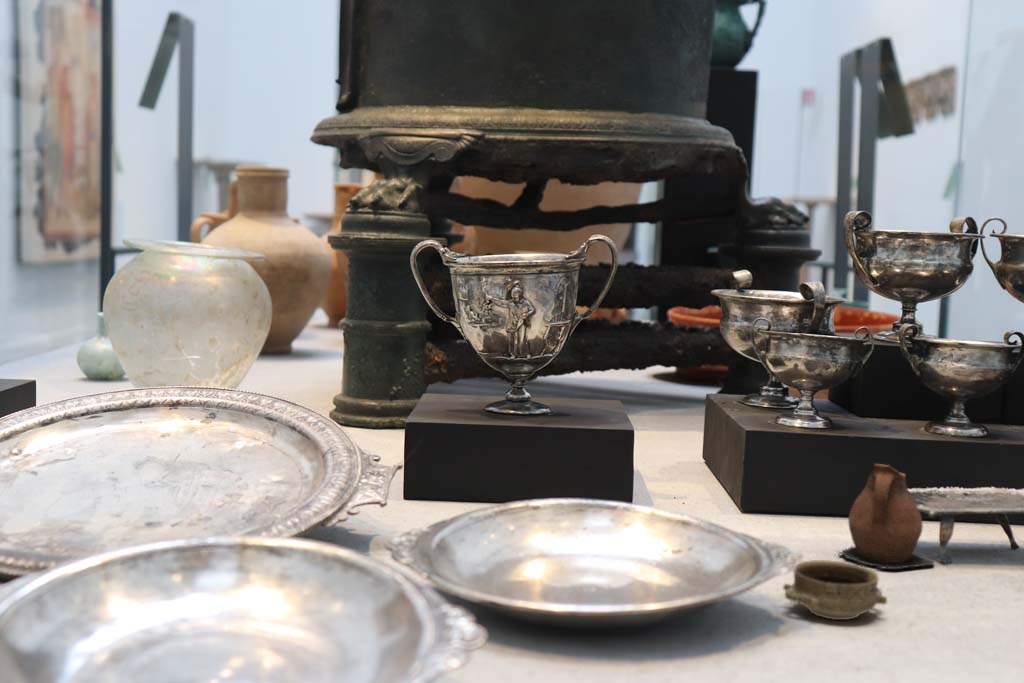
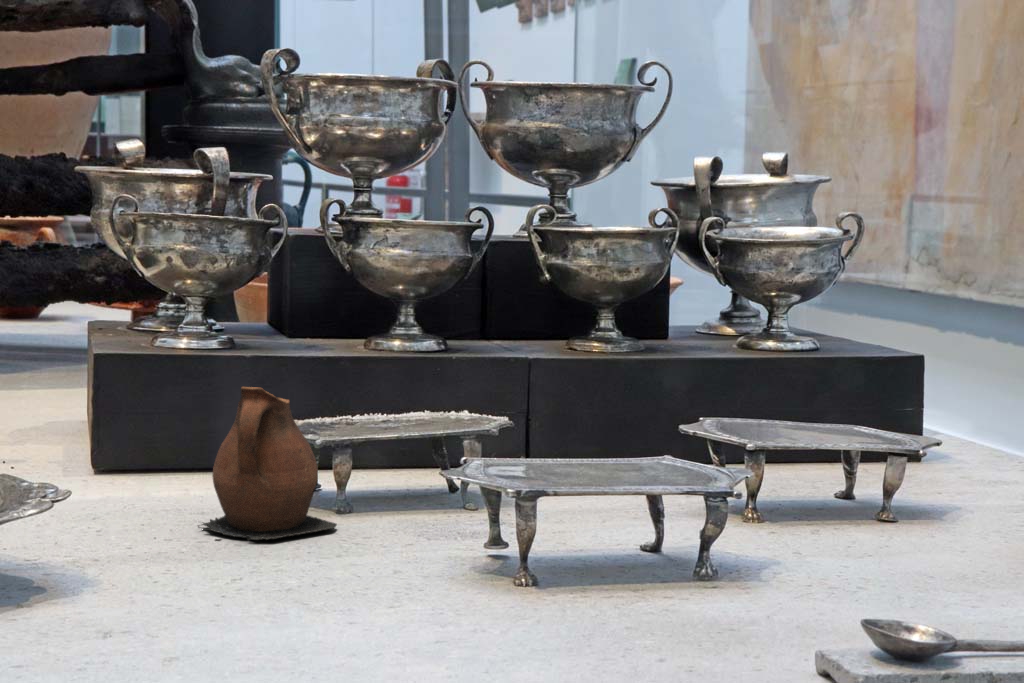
ceramic bowl: present [783,560,887,620] -> none [60,529,219,617]

